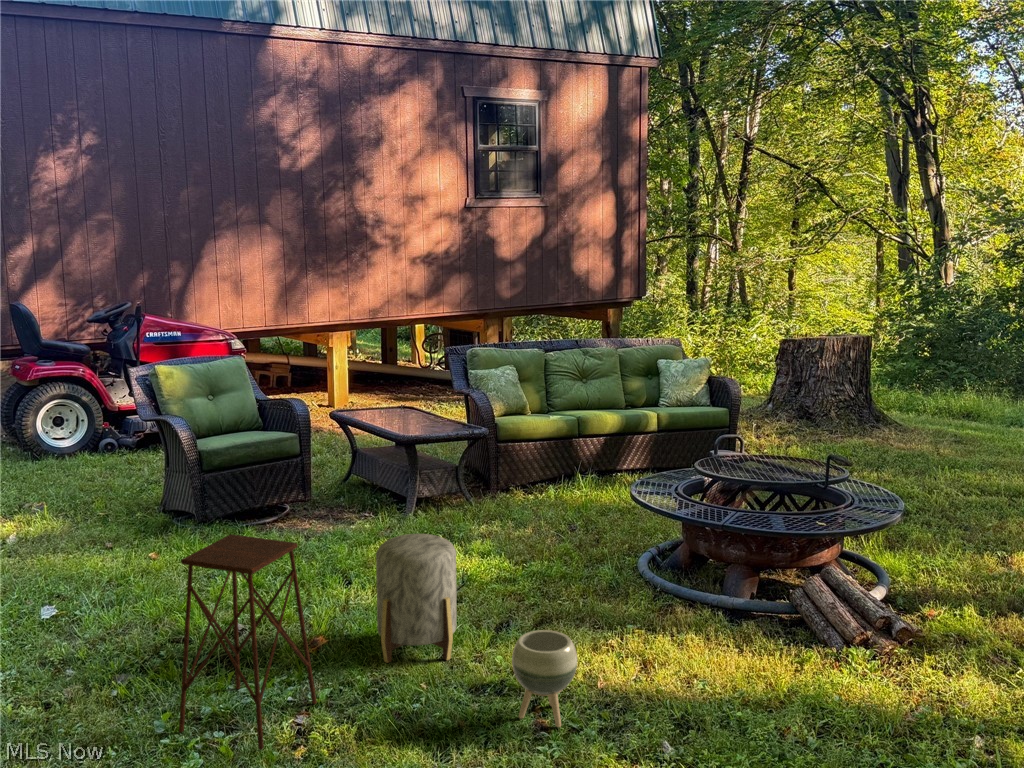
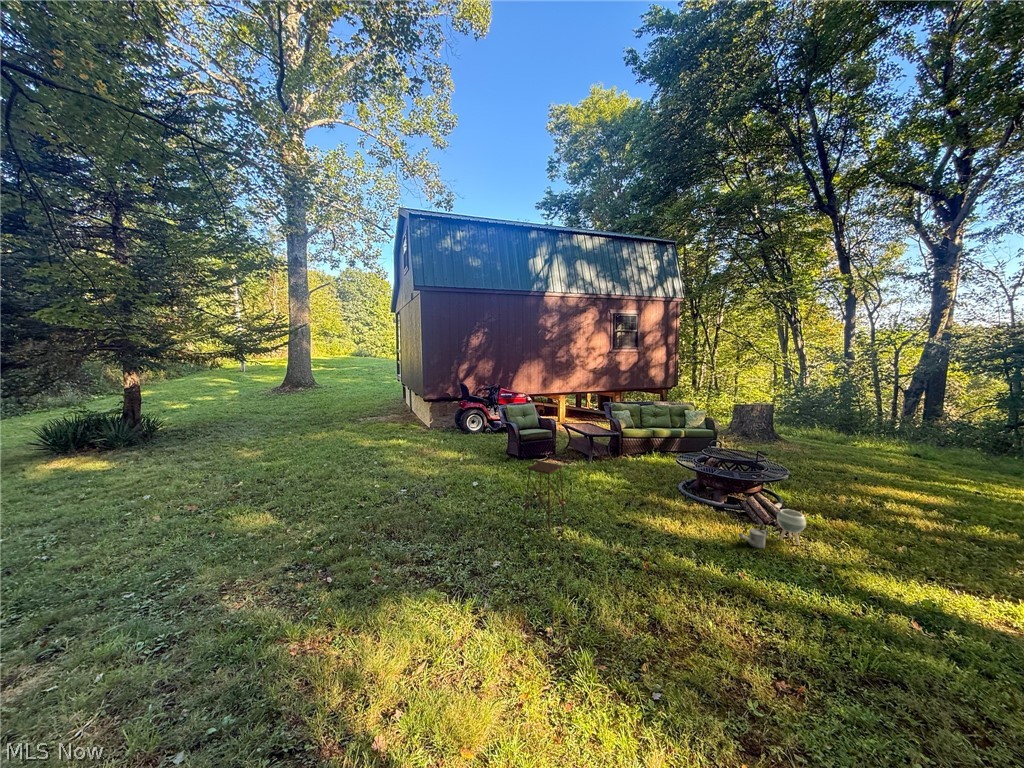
stool: present [376,534,457,663] -> none [584,467,612,512]
planter: present [512,630,577,727] -> present [777,509,806,545]
watering can: none [784,660,855,713] -> present [739,529,769,548]

